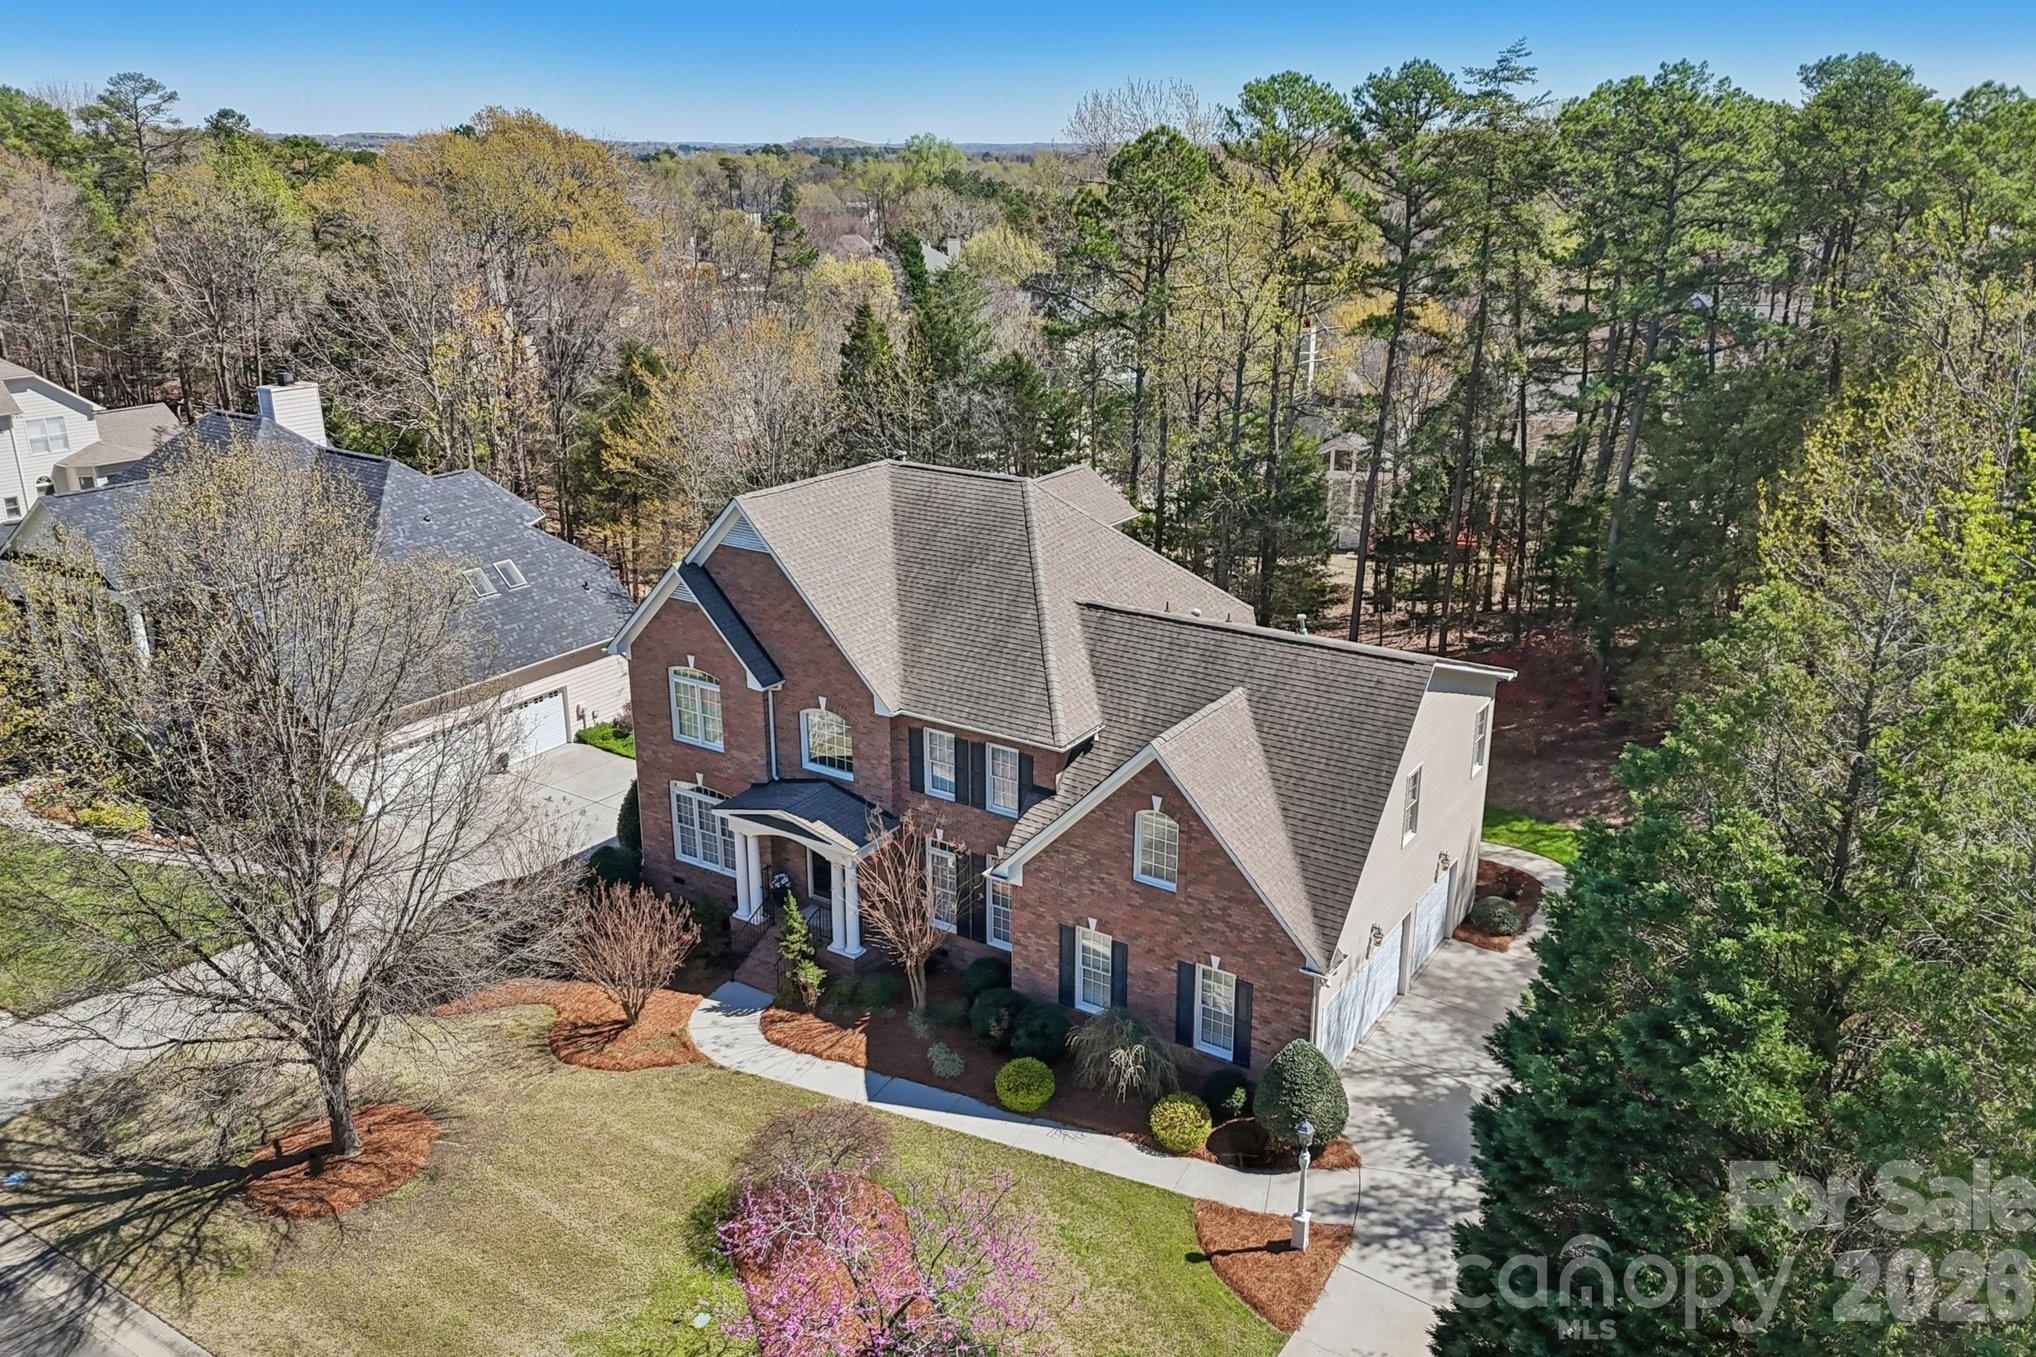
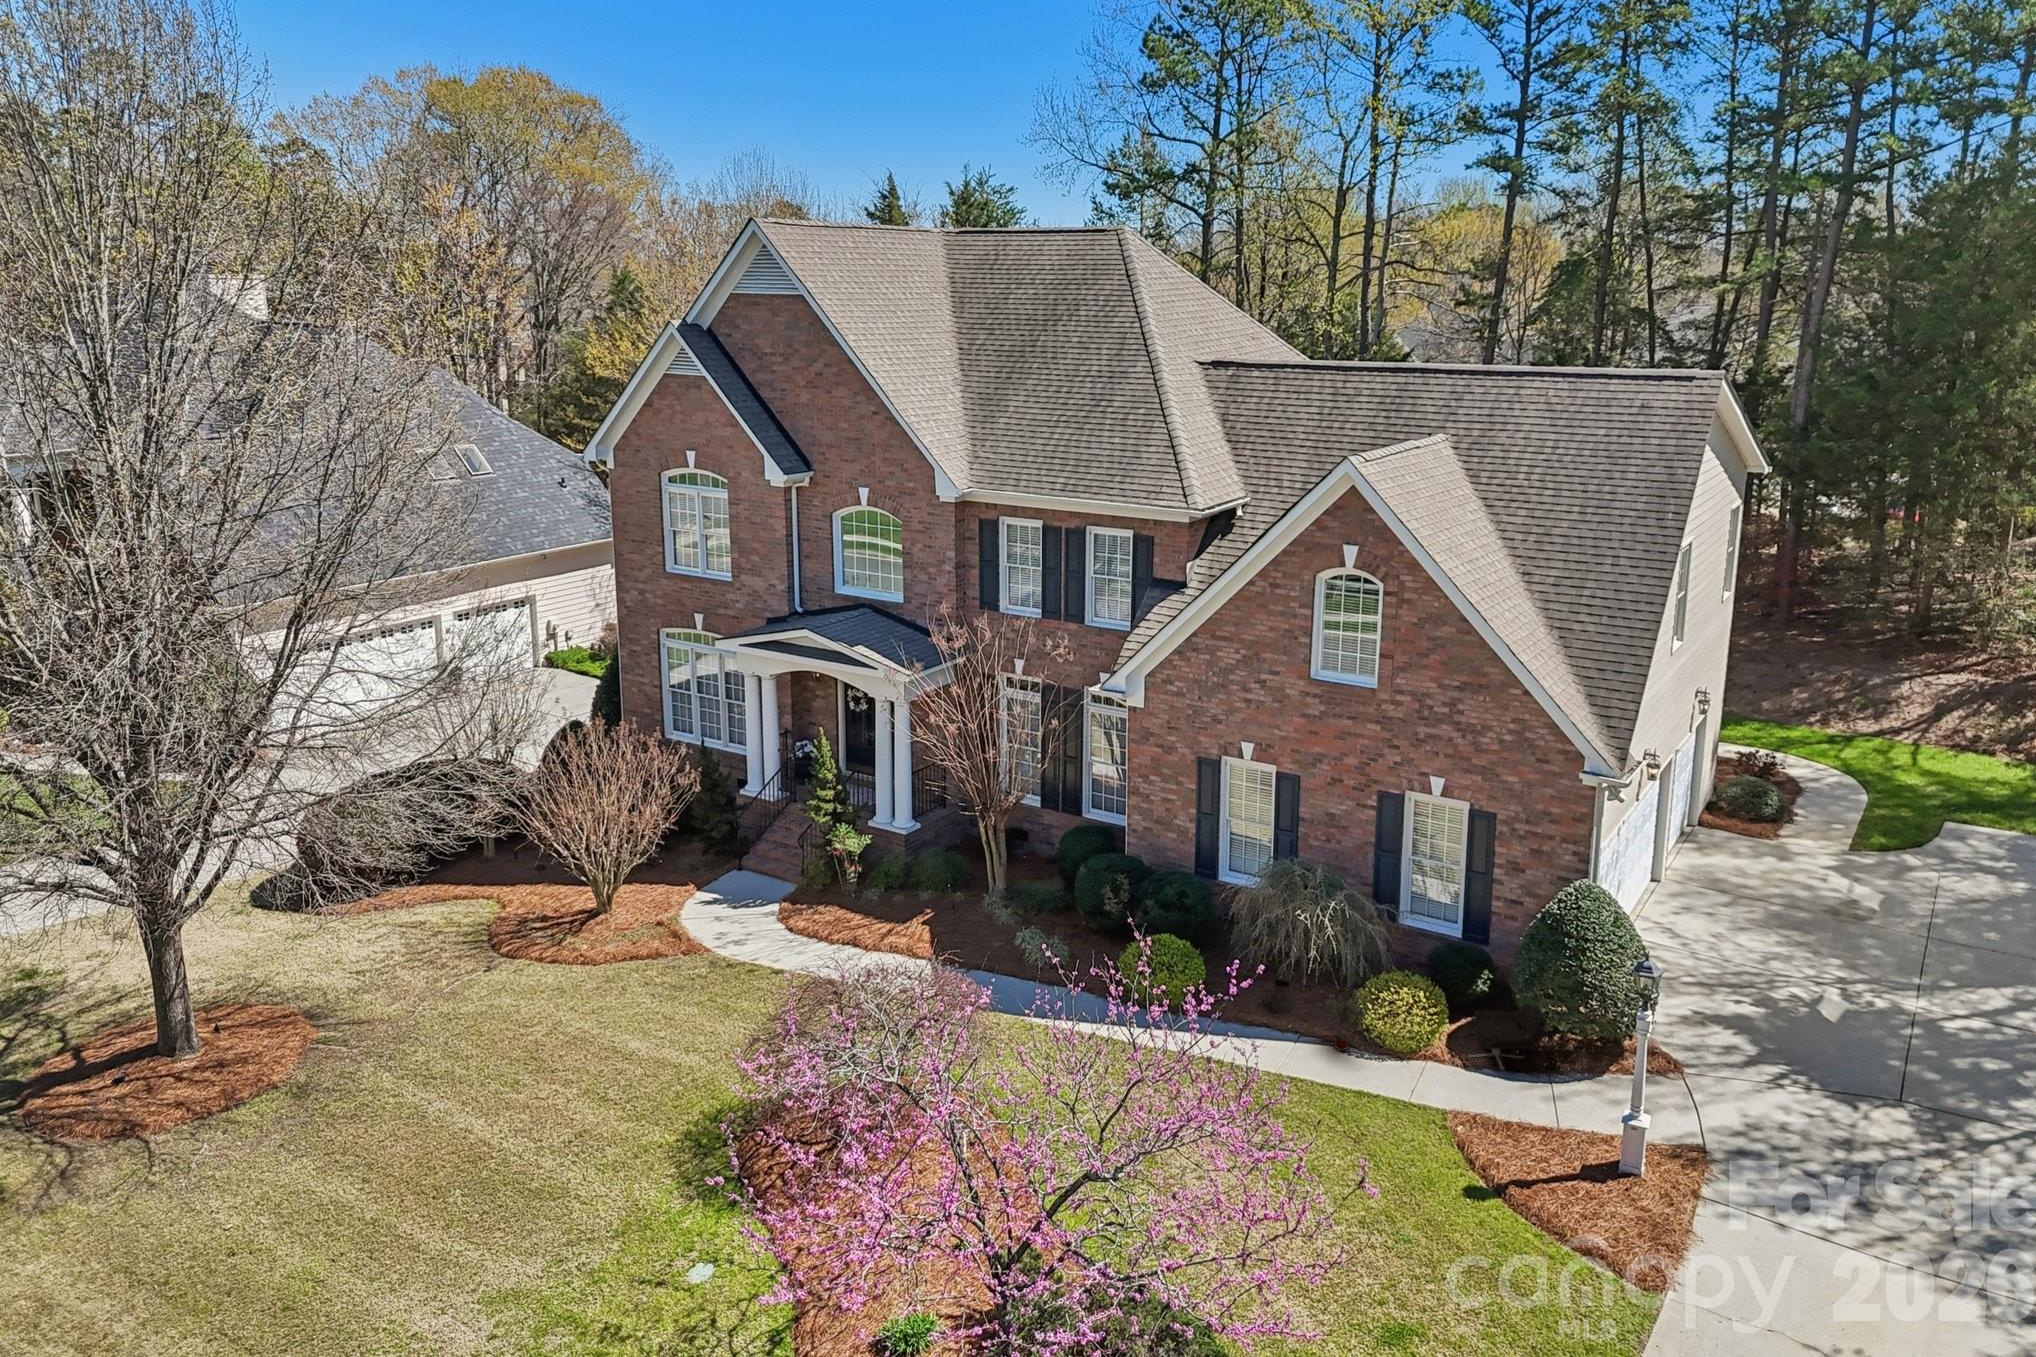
potted tree: none [1129,1110,1156,1150] -> present [1326,991,1368,1051]
watering can: present [307,1141,335,1177] -> present [1271,966,1291,1014]

